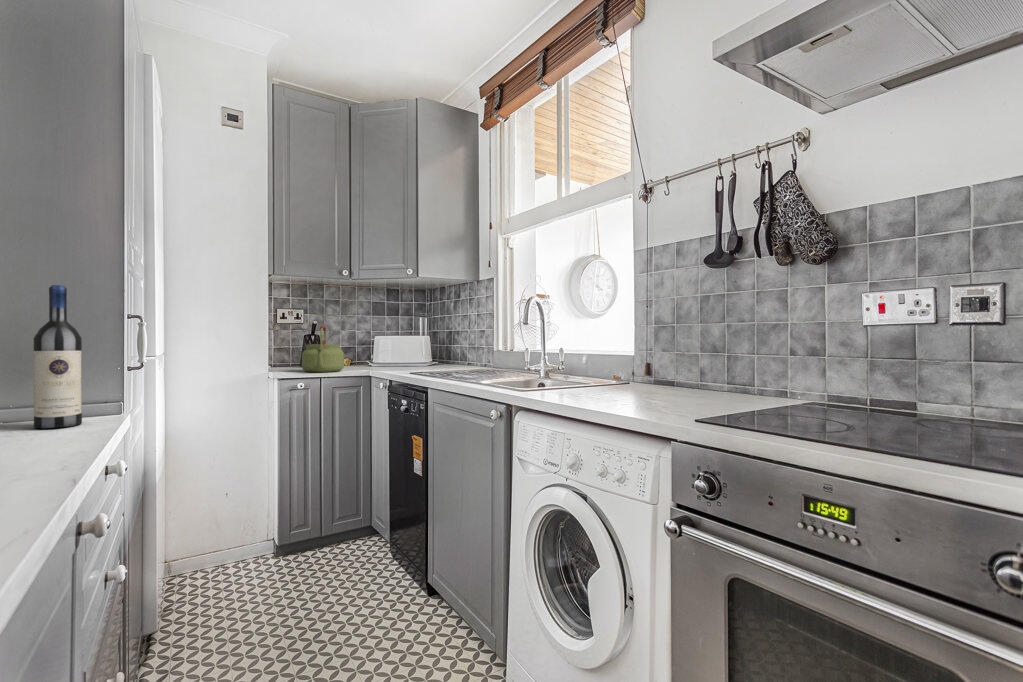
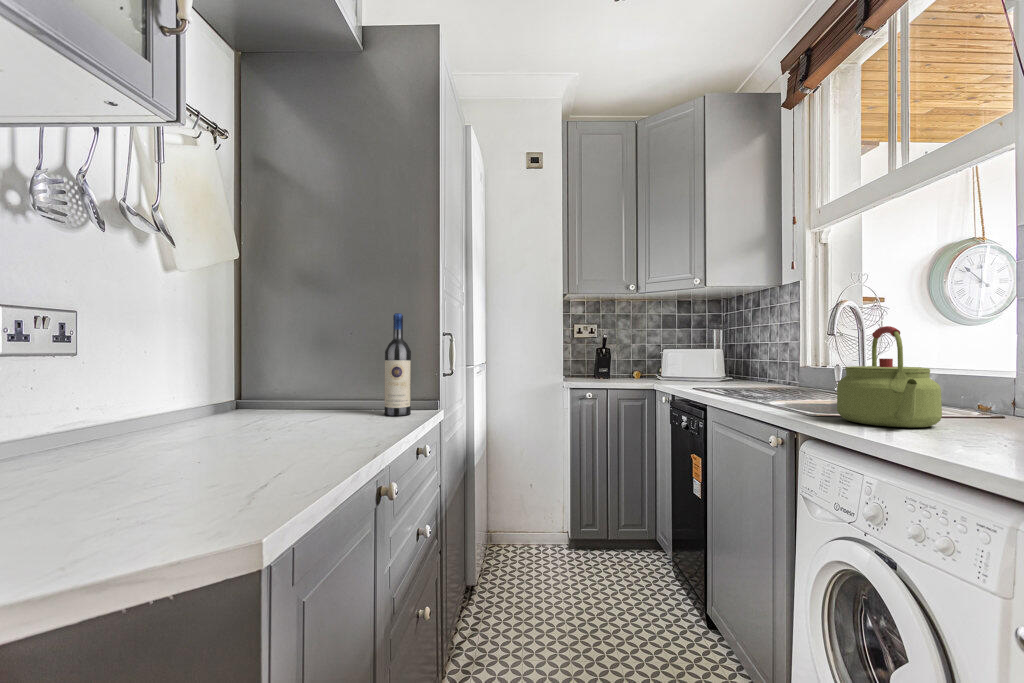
kettle: present [302,325,344,372] -> present [837,326,942,428]

